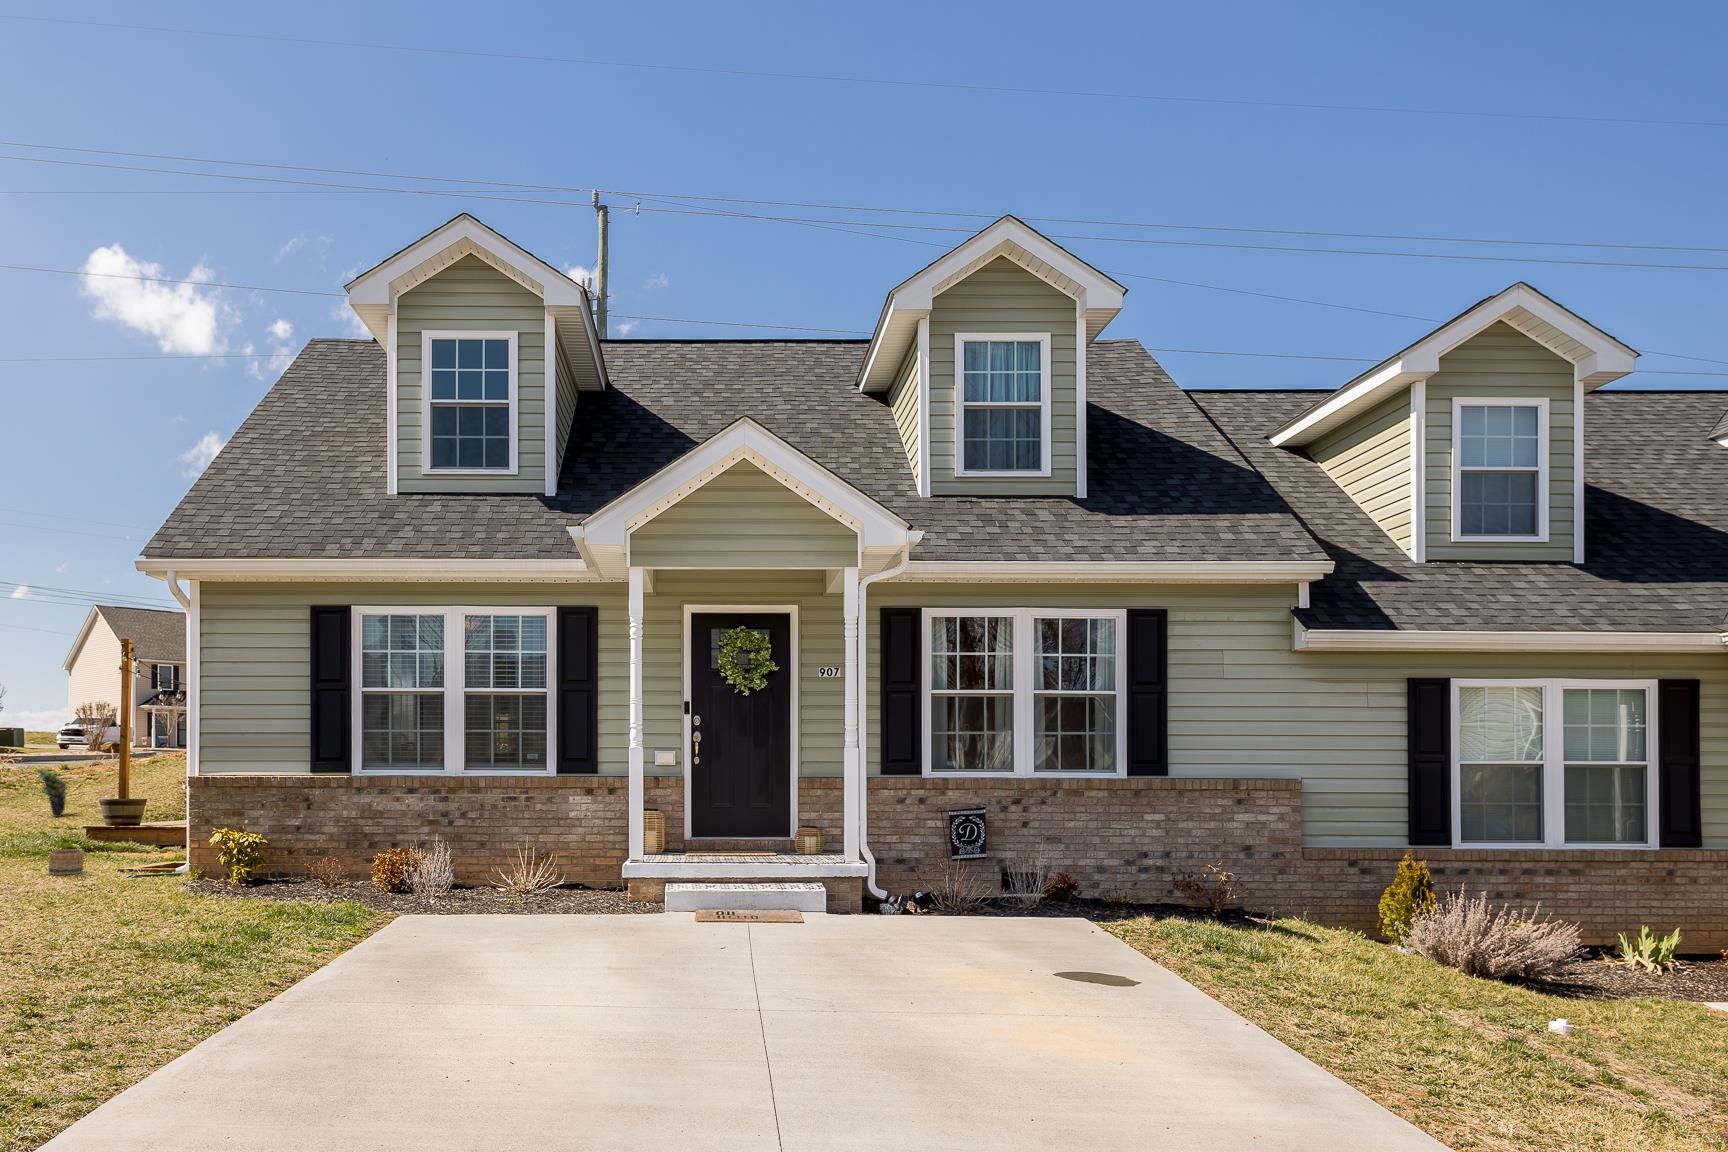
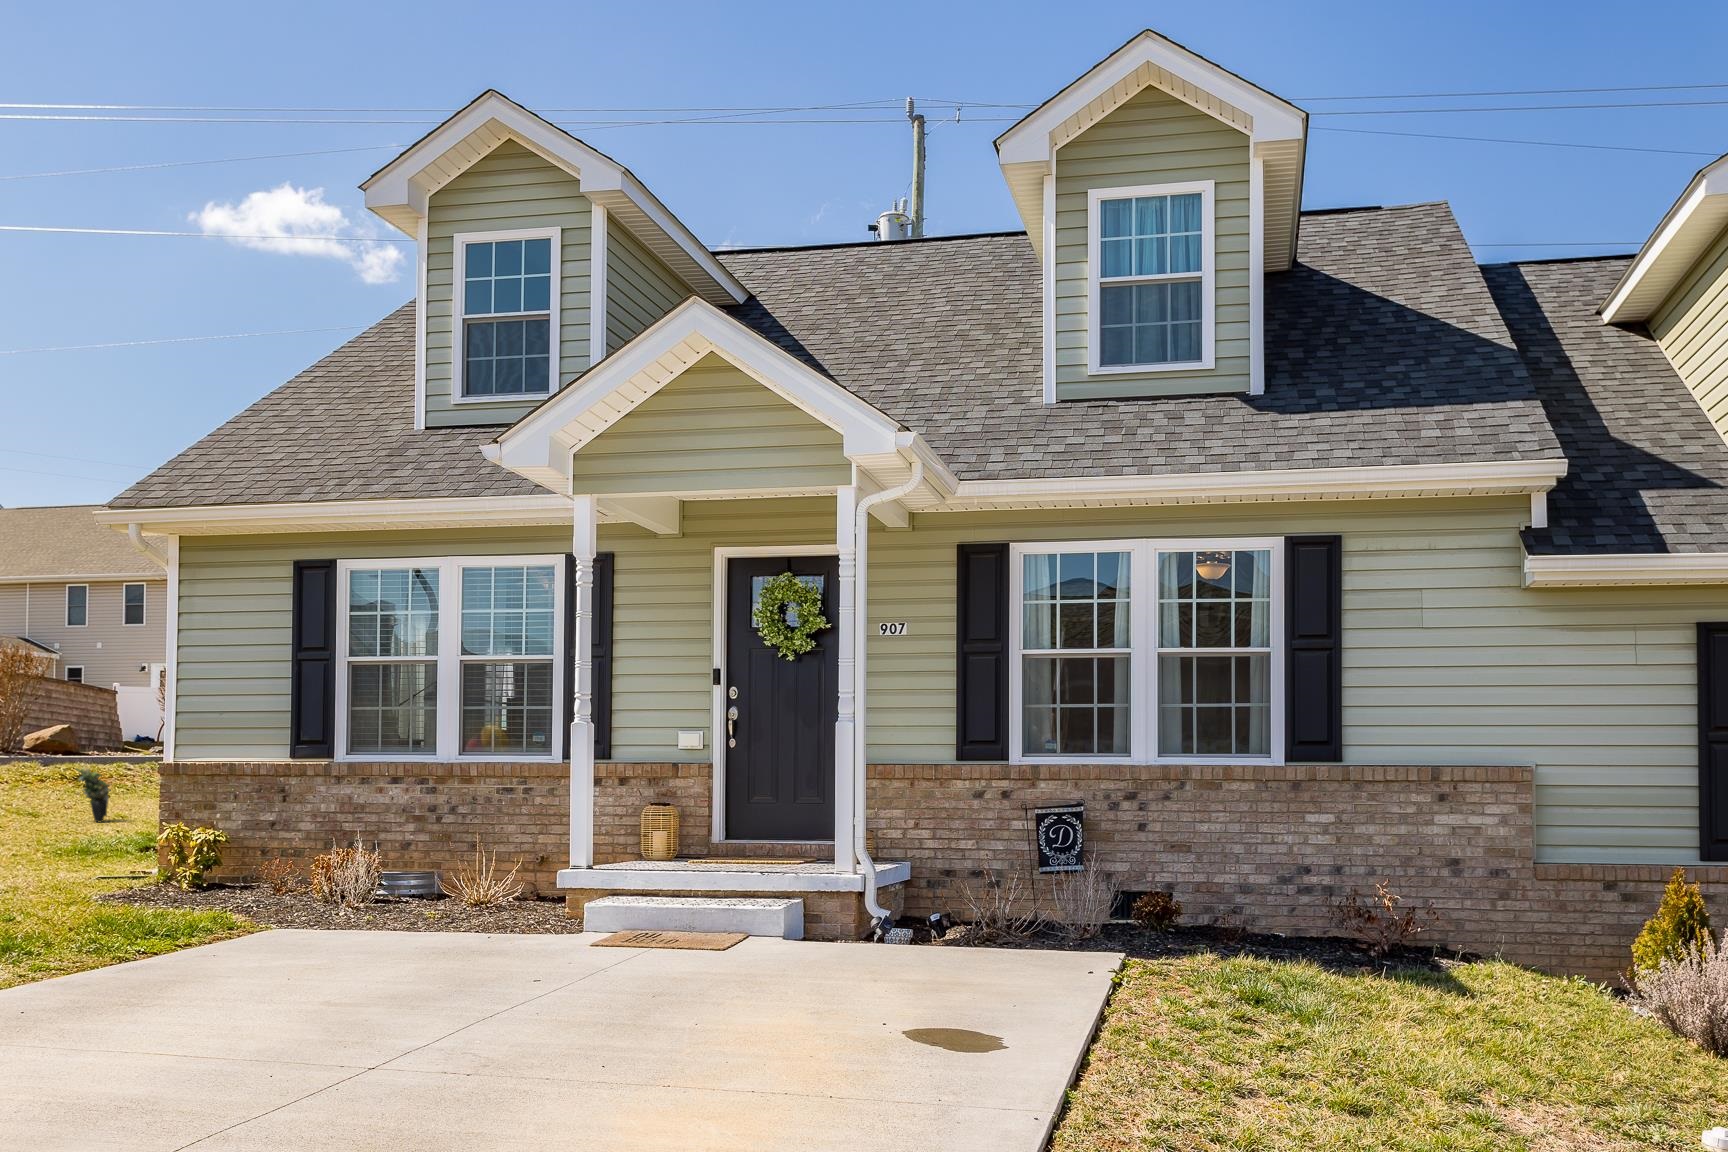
basket: present [49,849,84,875] -> none [28,847,67,876]

